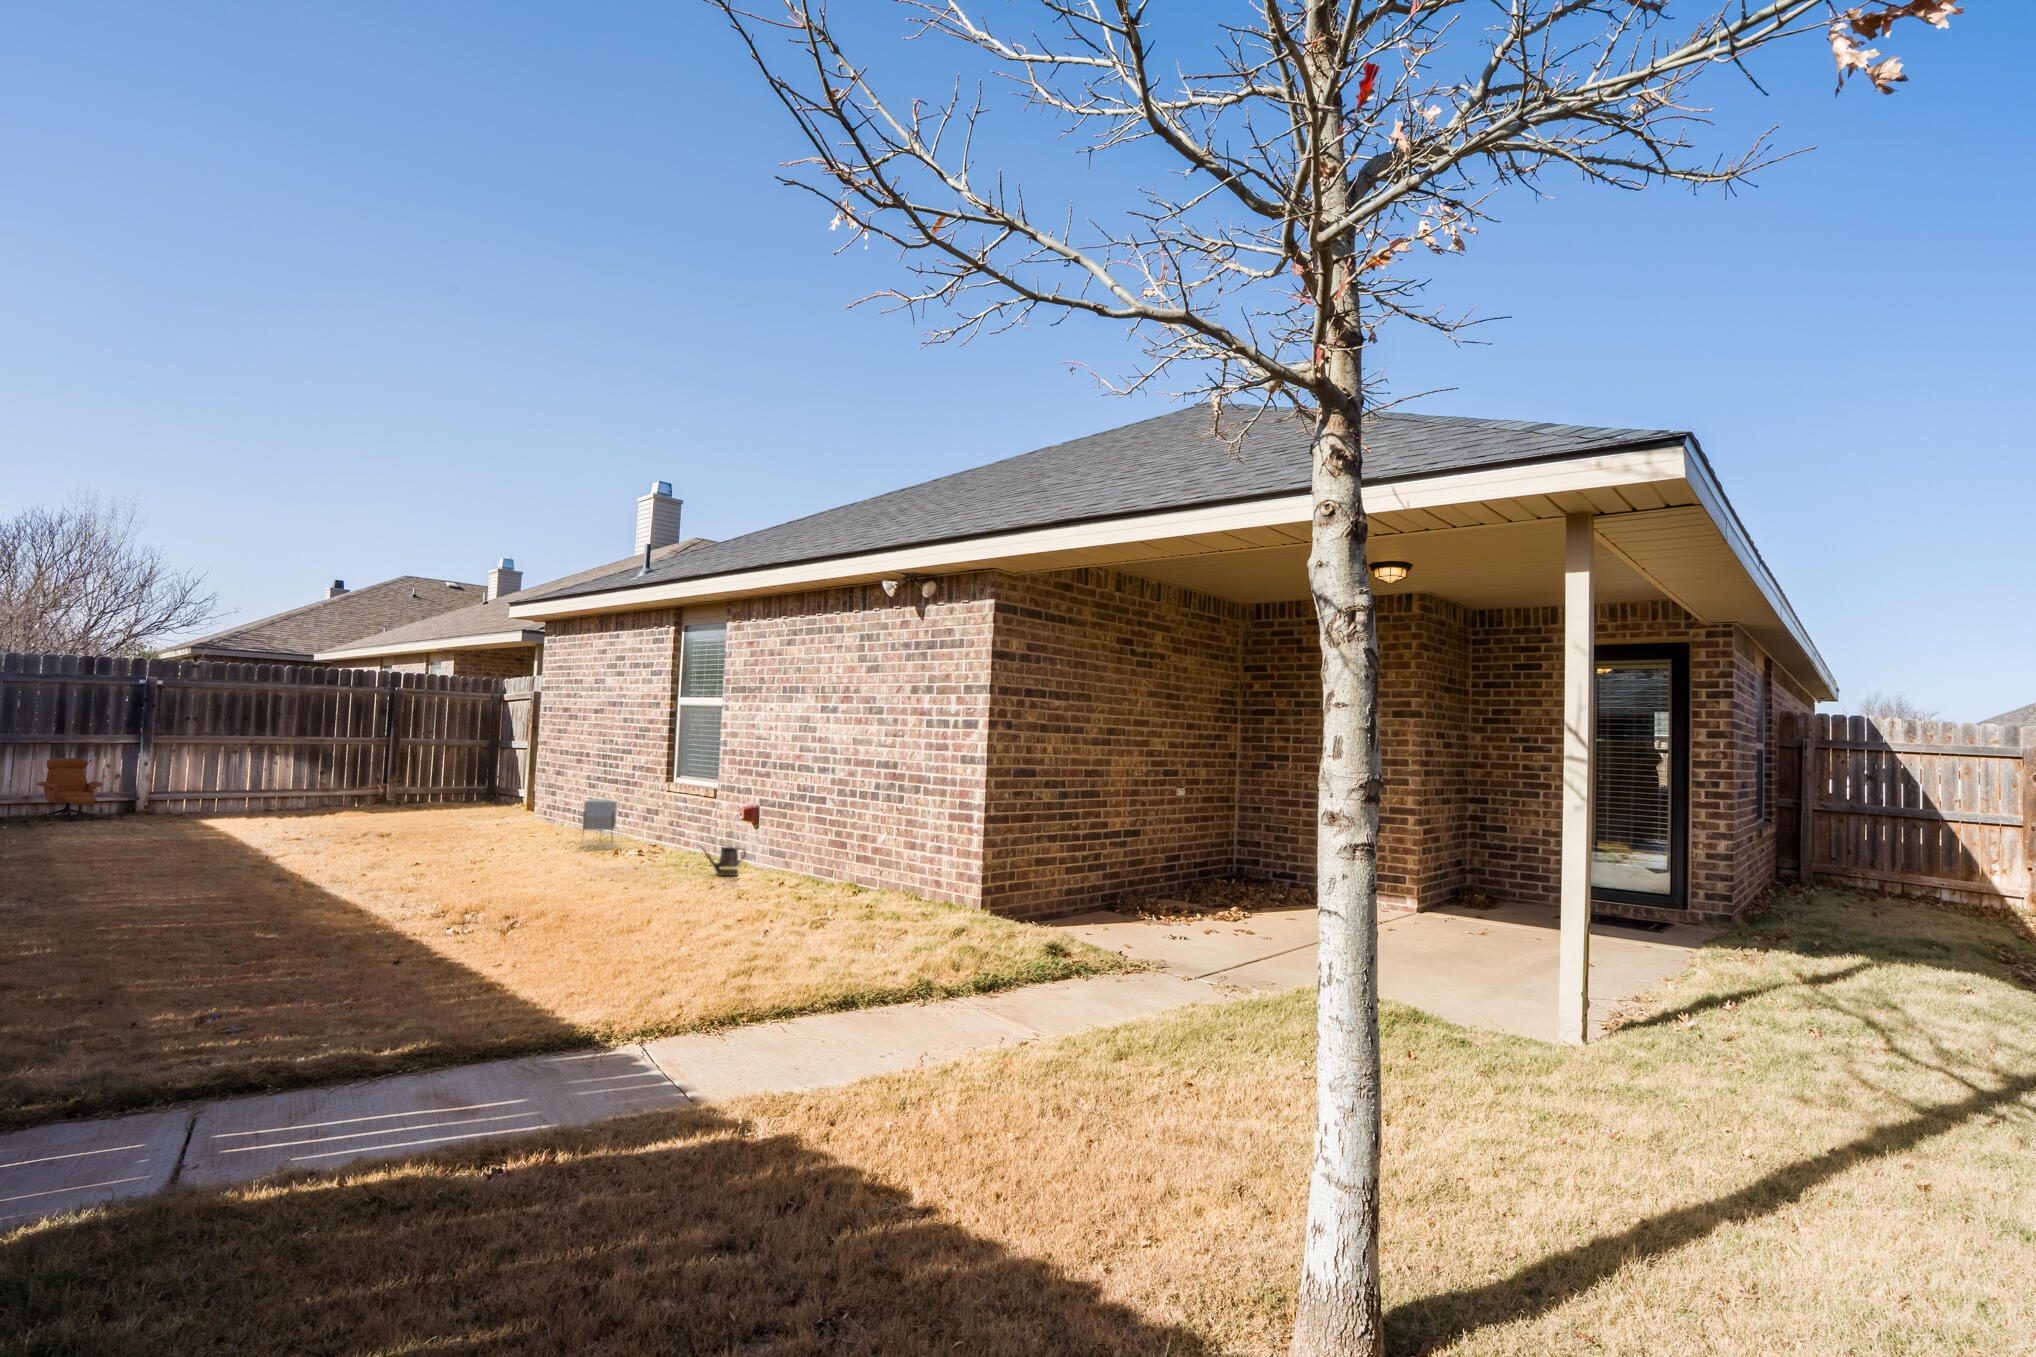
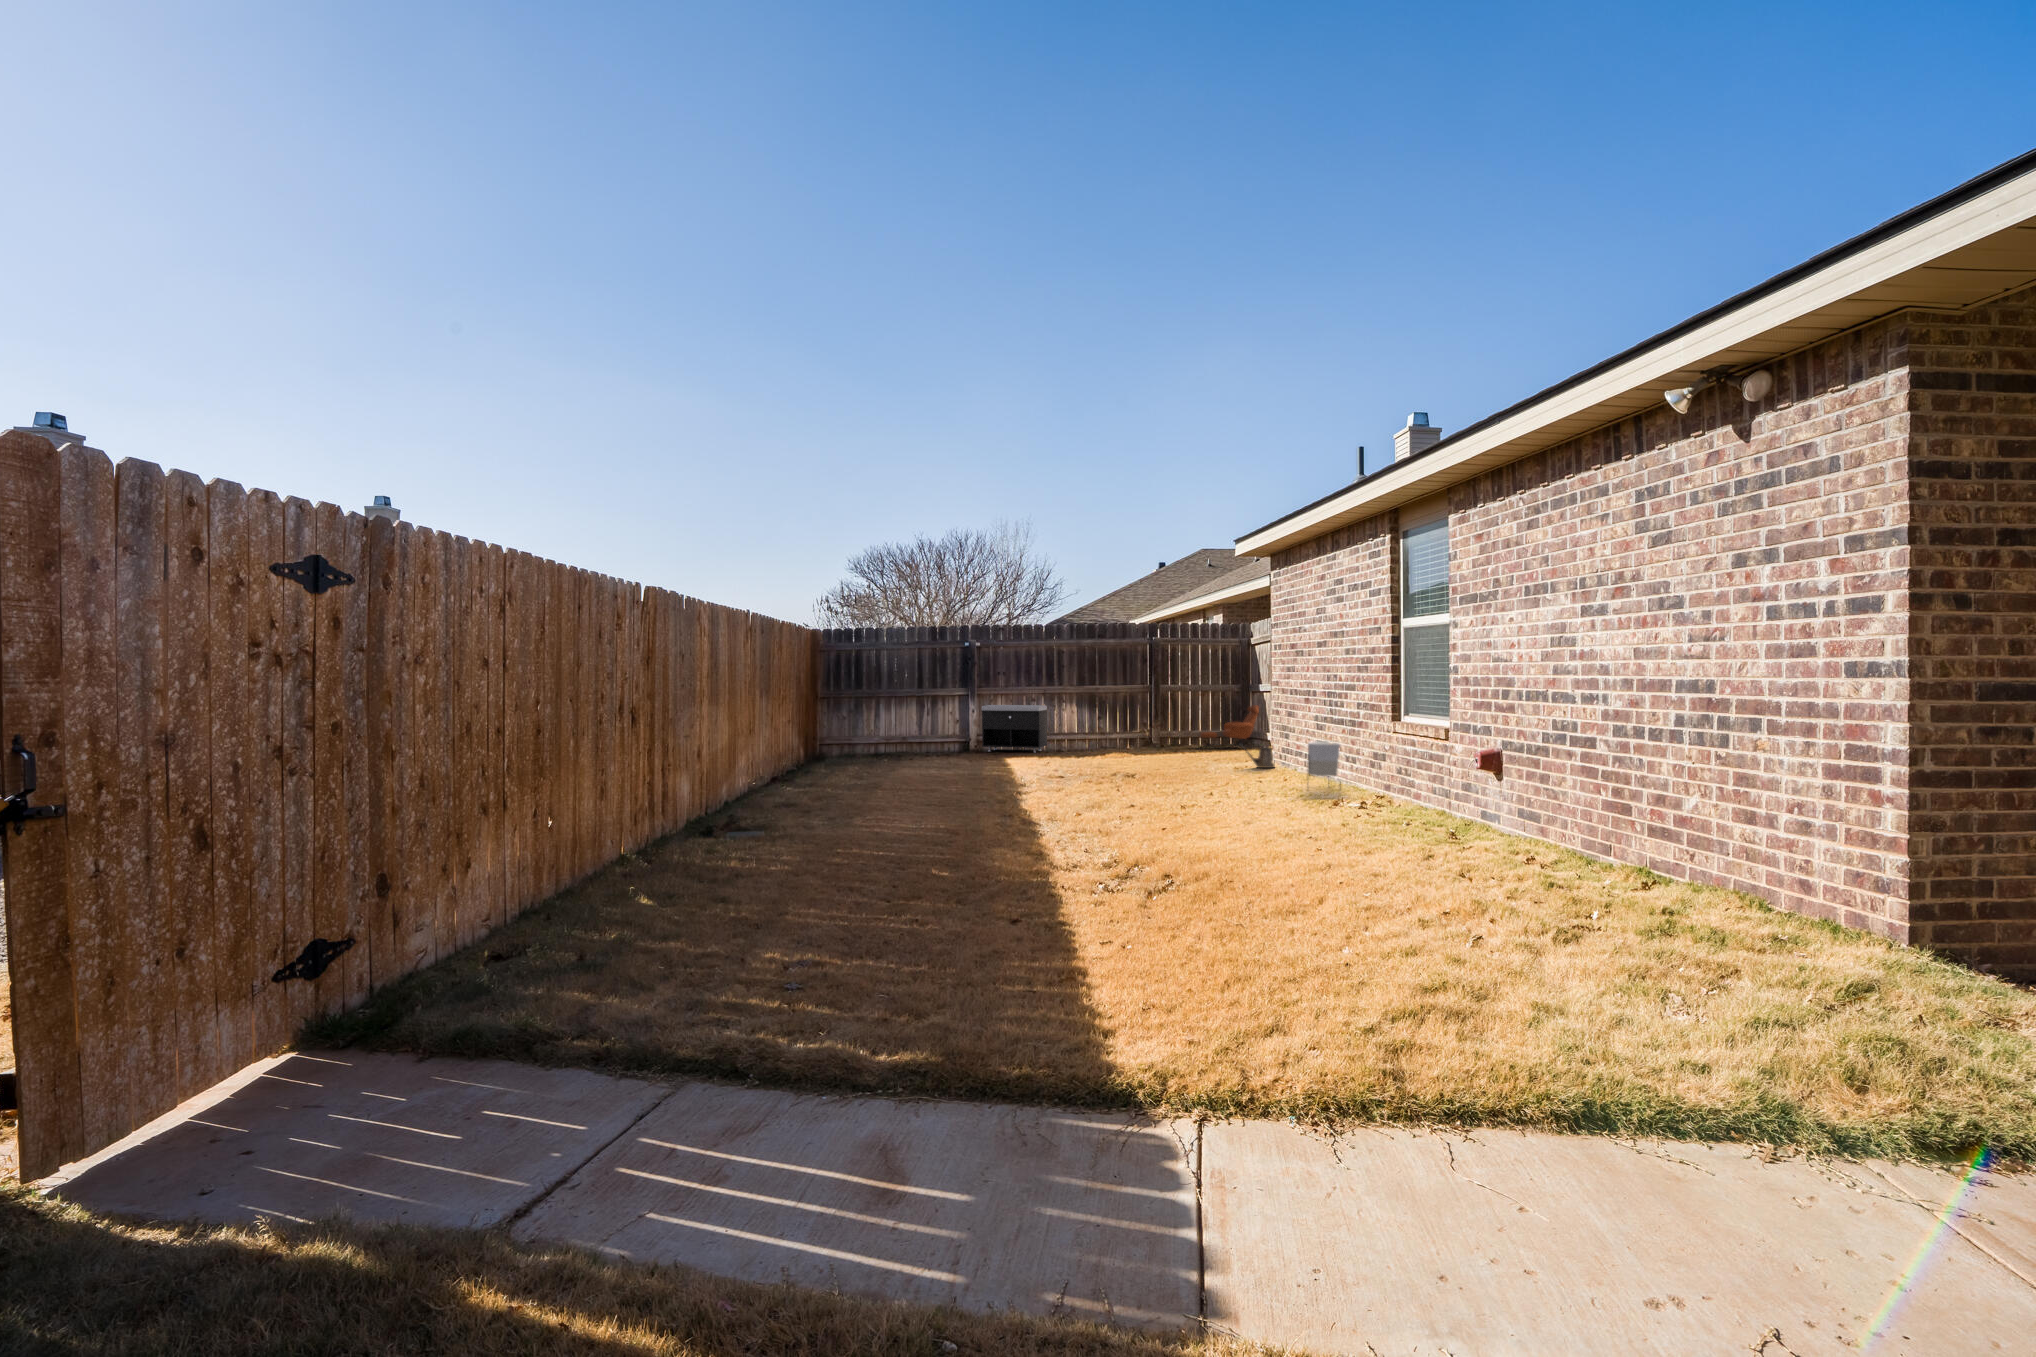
storage bench: none [144,756,247,813] -> present [982,705,1047,753]
lounge chair: present [36,758,103,821] -> present [1200,705,1259,748]
watering can: present [700,846,746,876] -> present [1240,744,1275,768]

